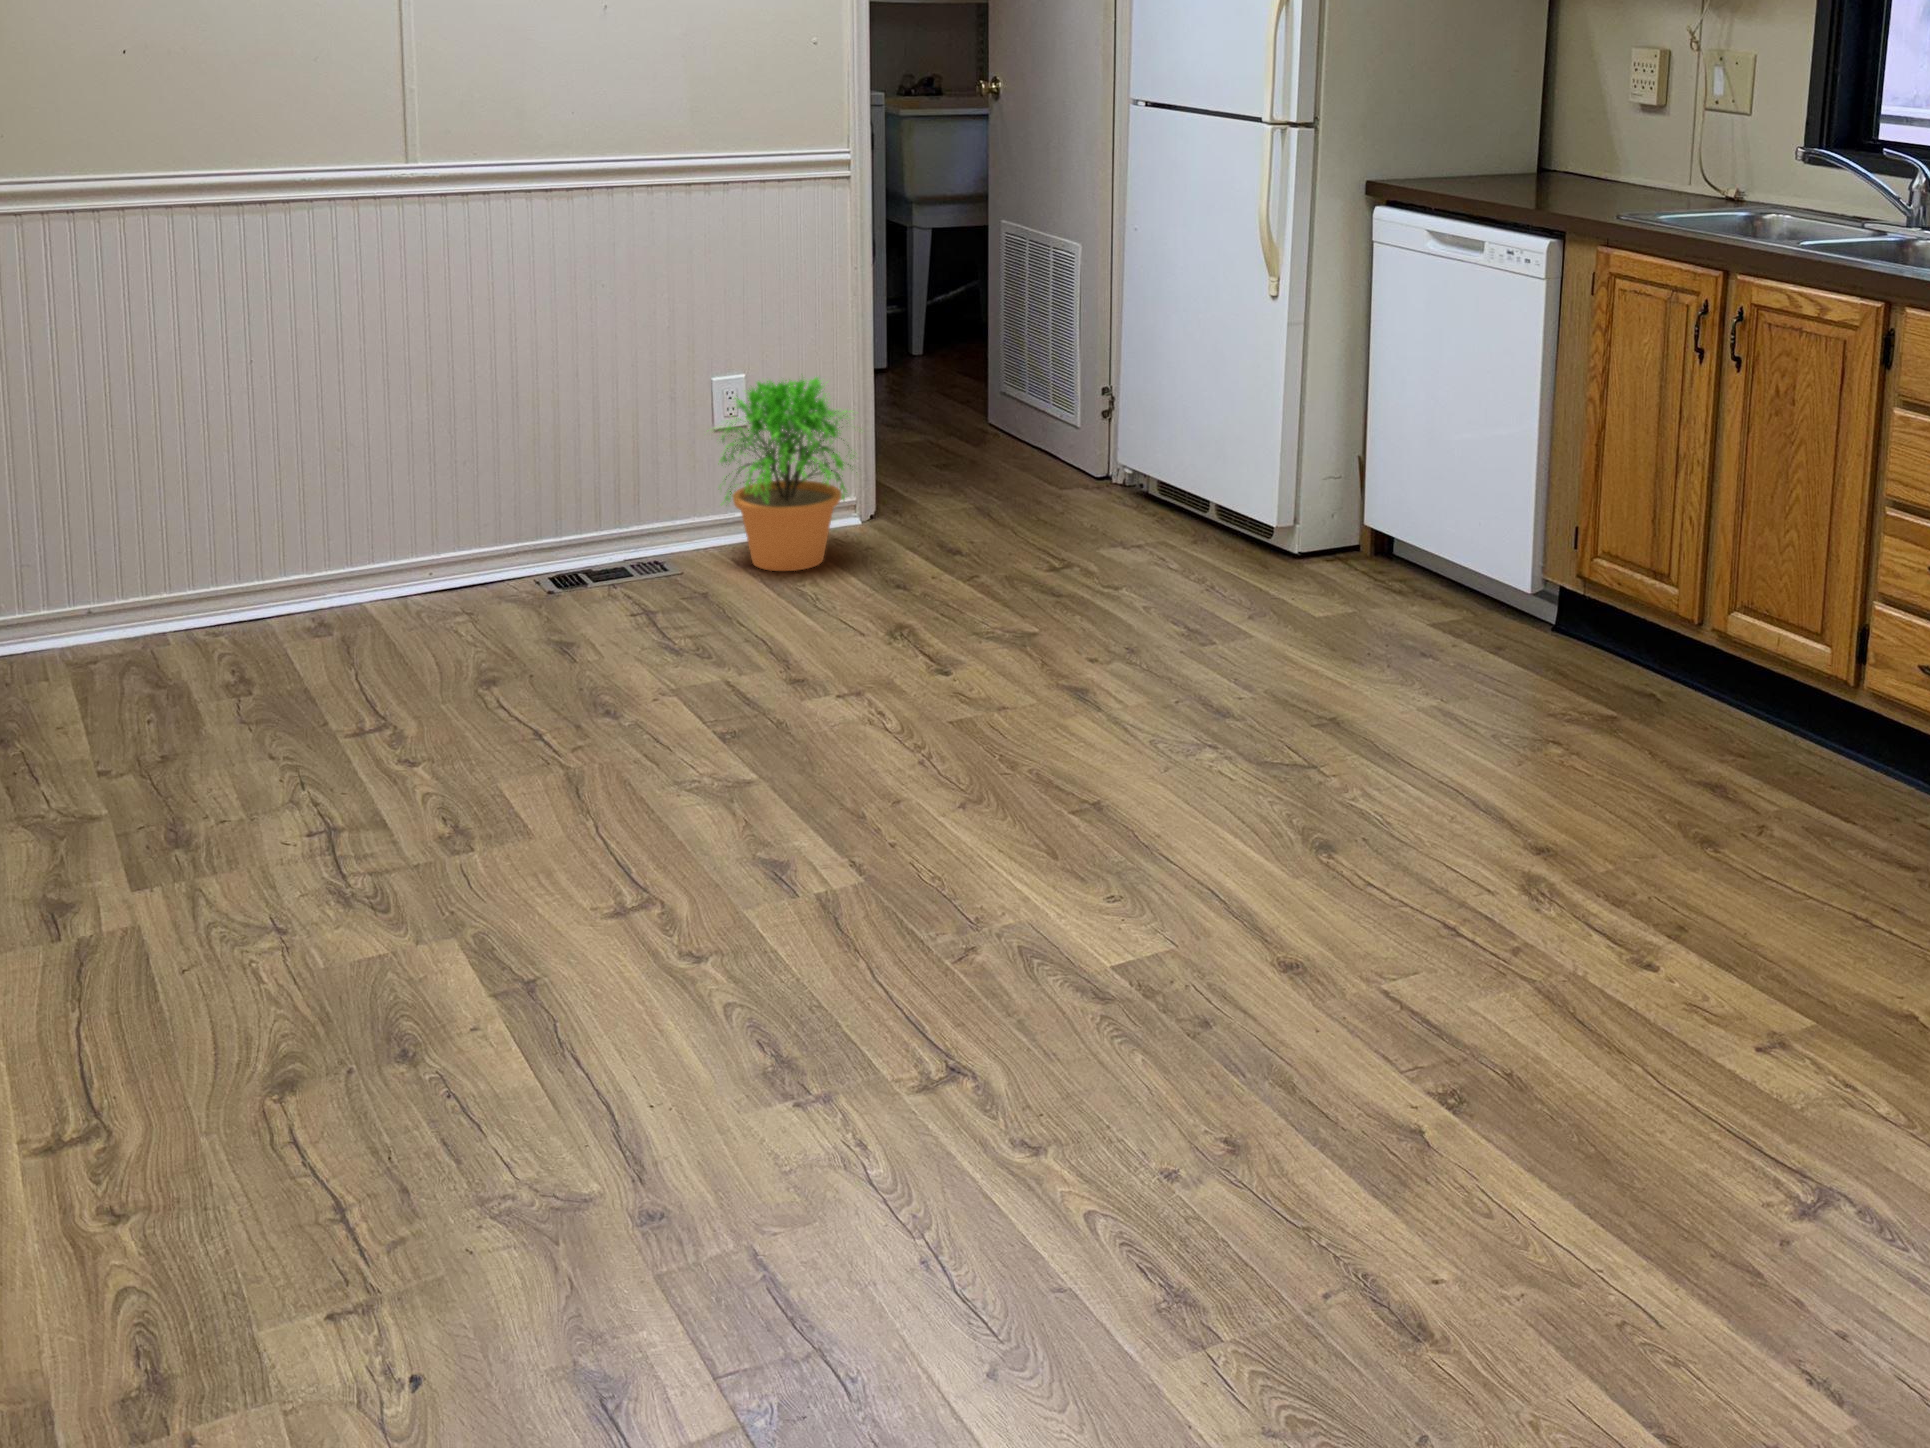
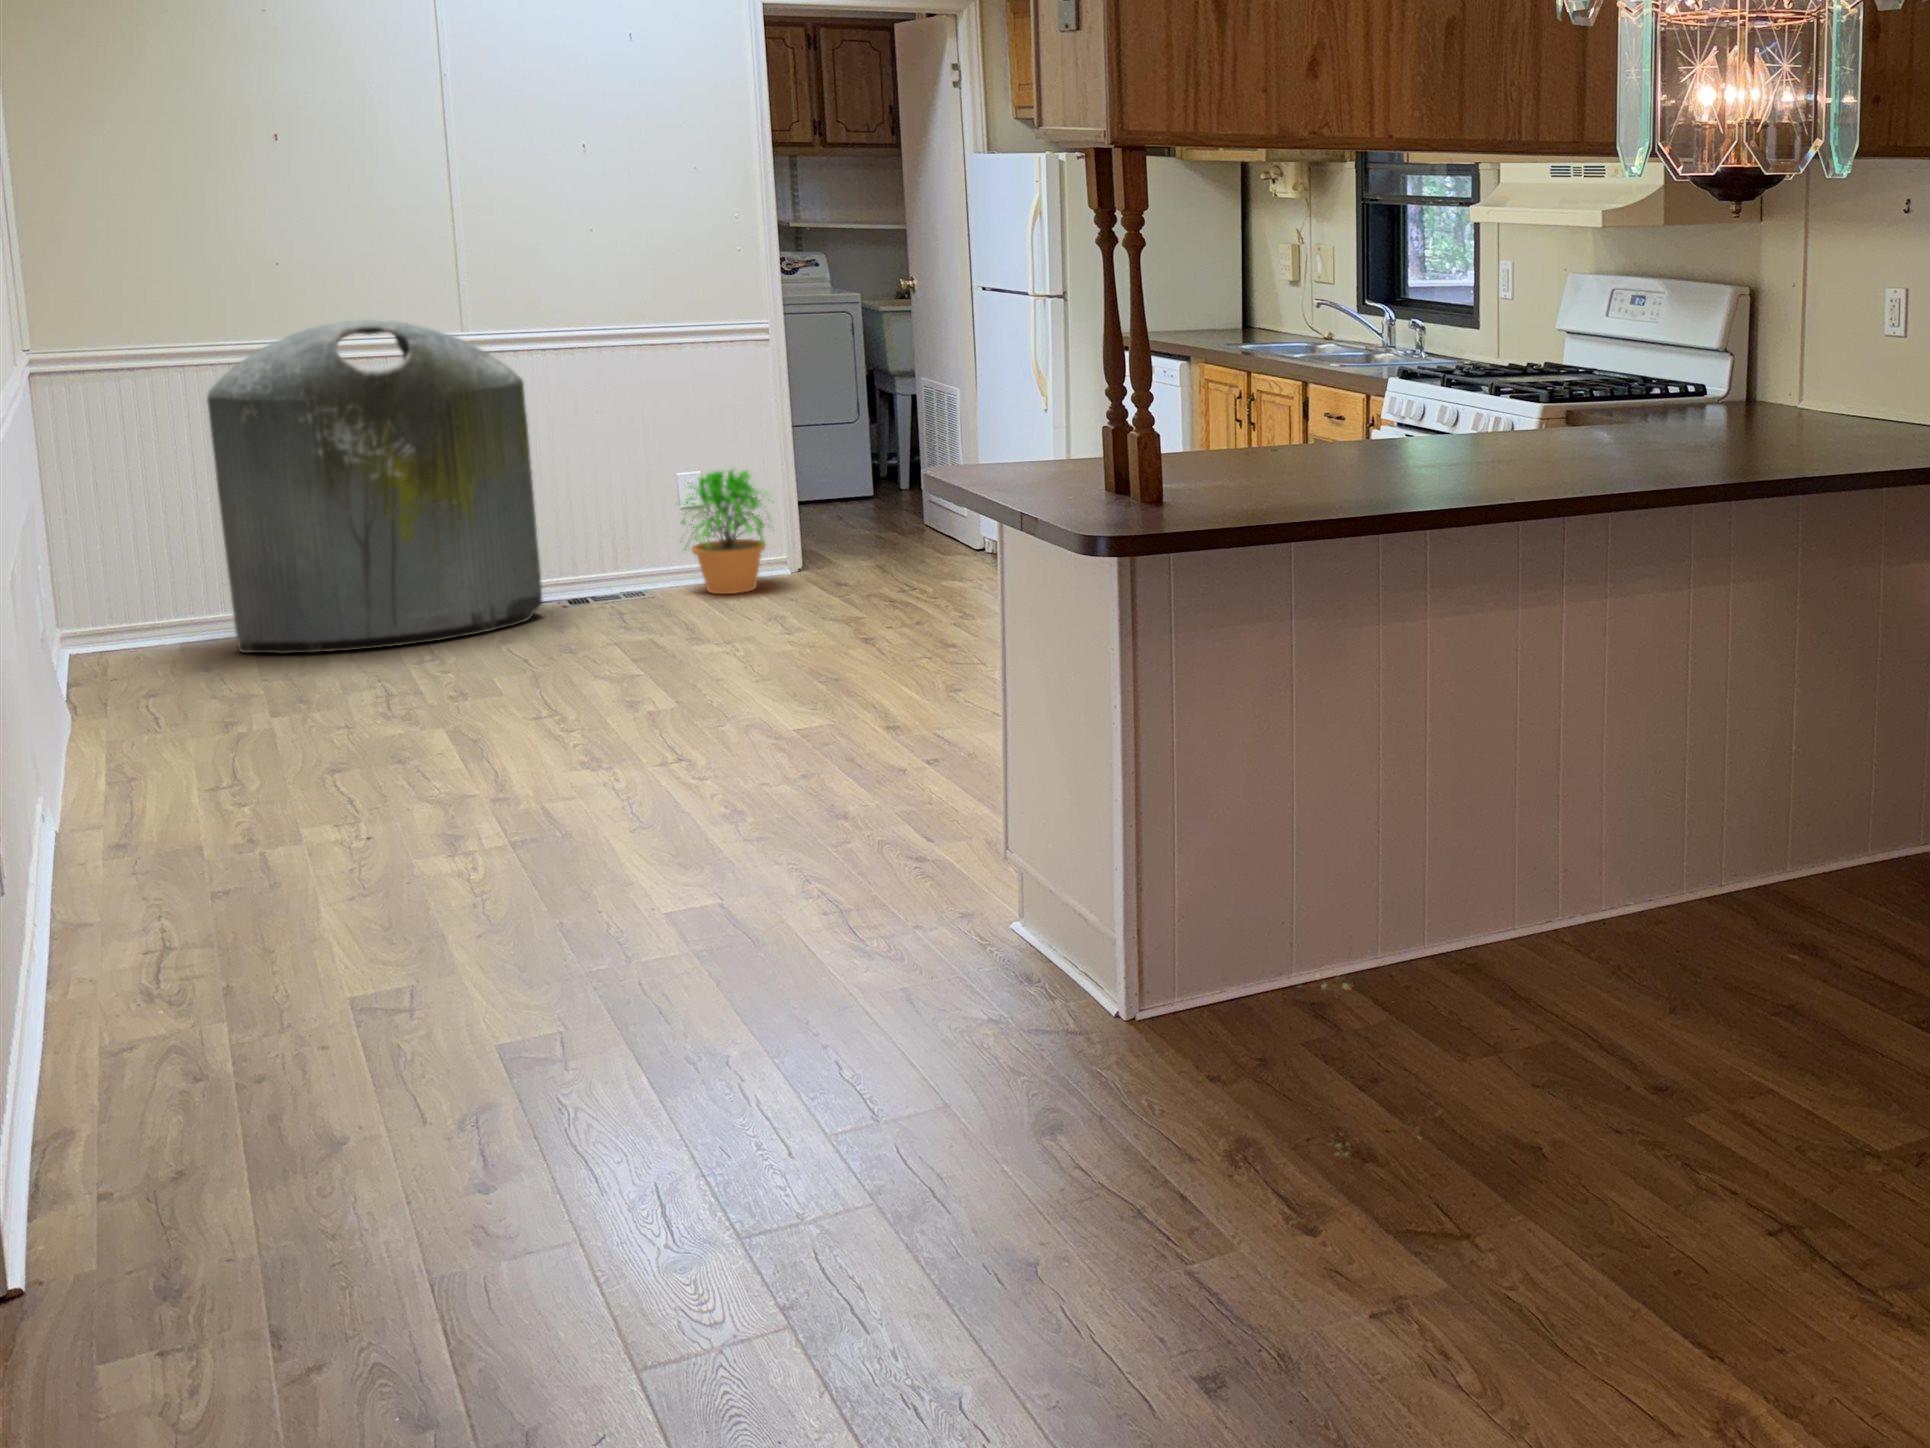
trash can: none [25,148,524,697] -> present [207,320,543,654]

